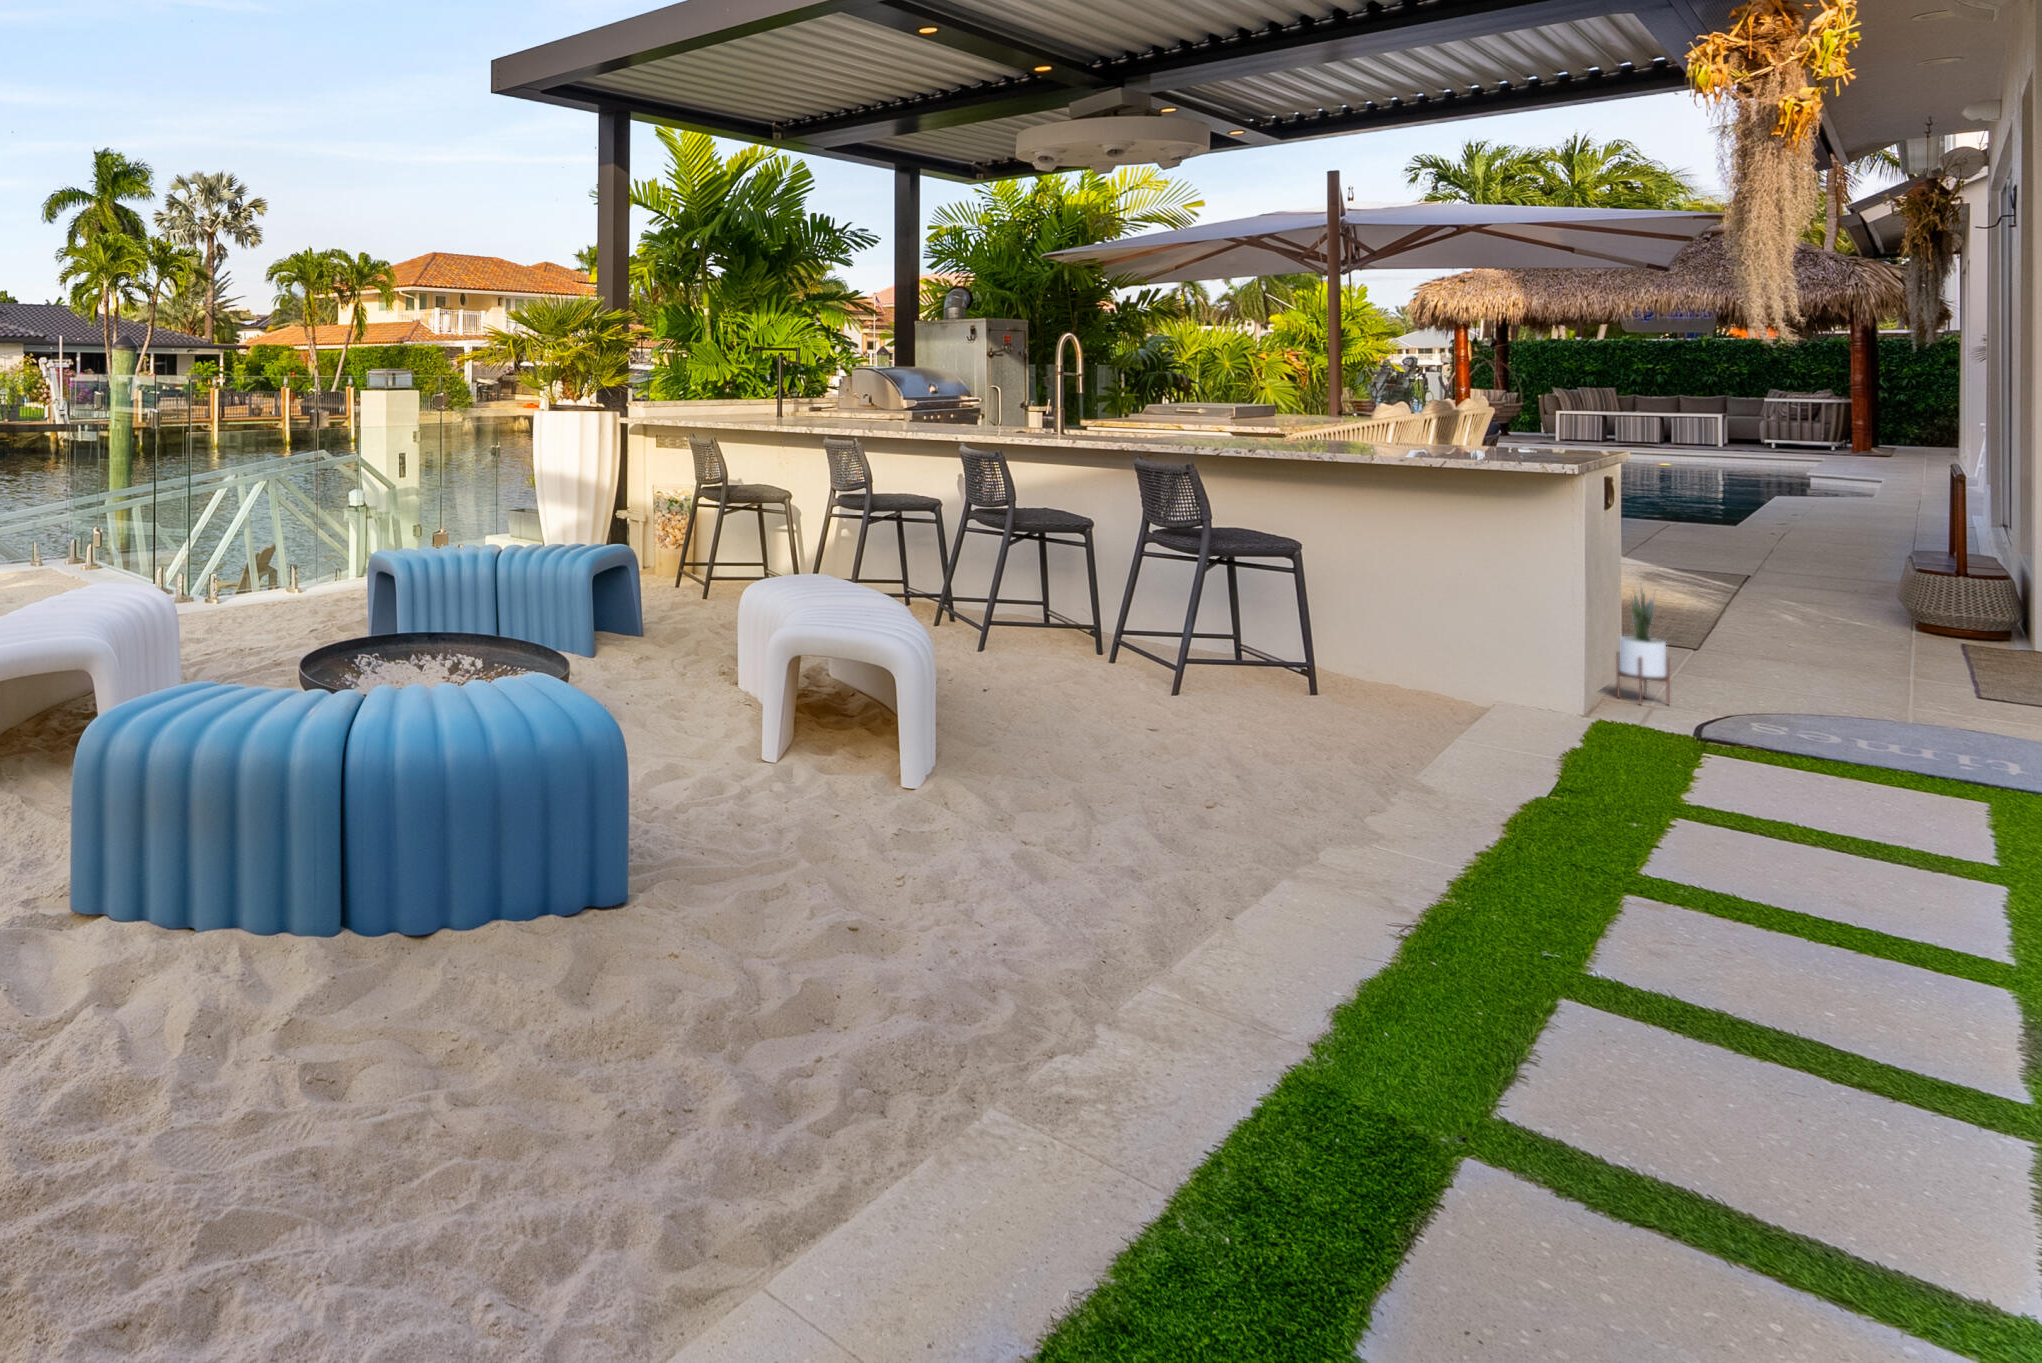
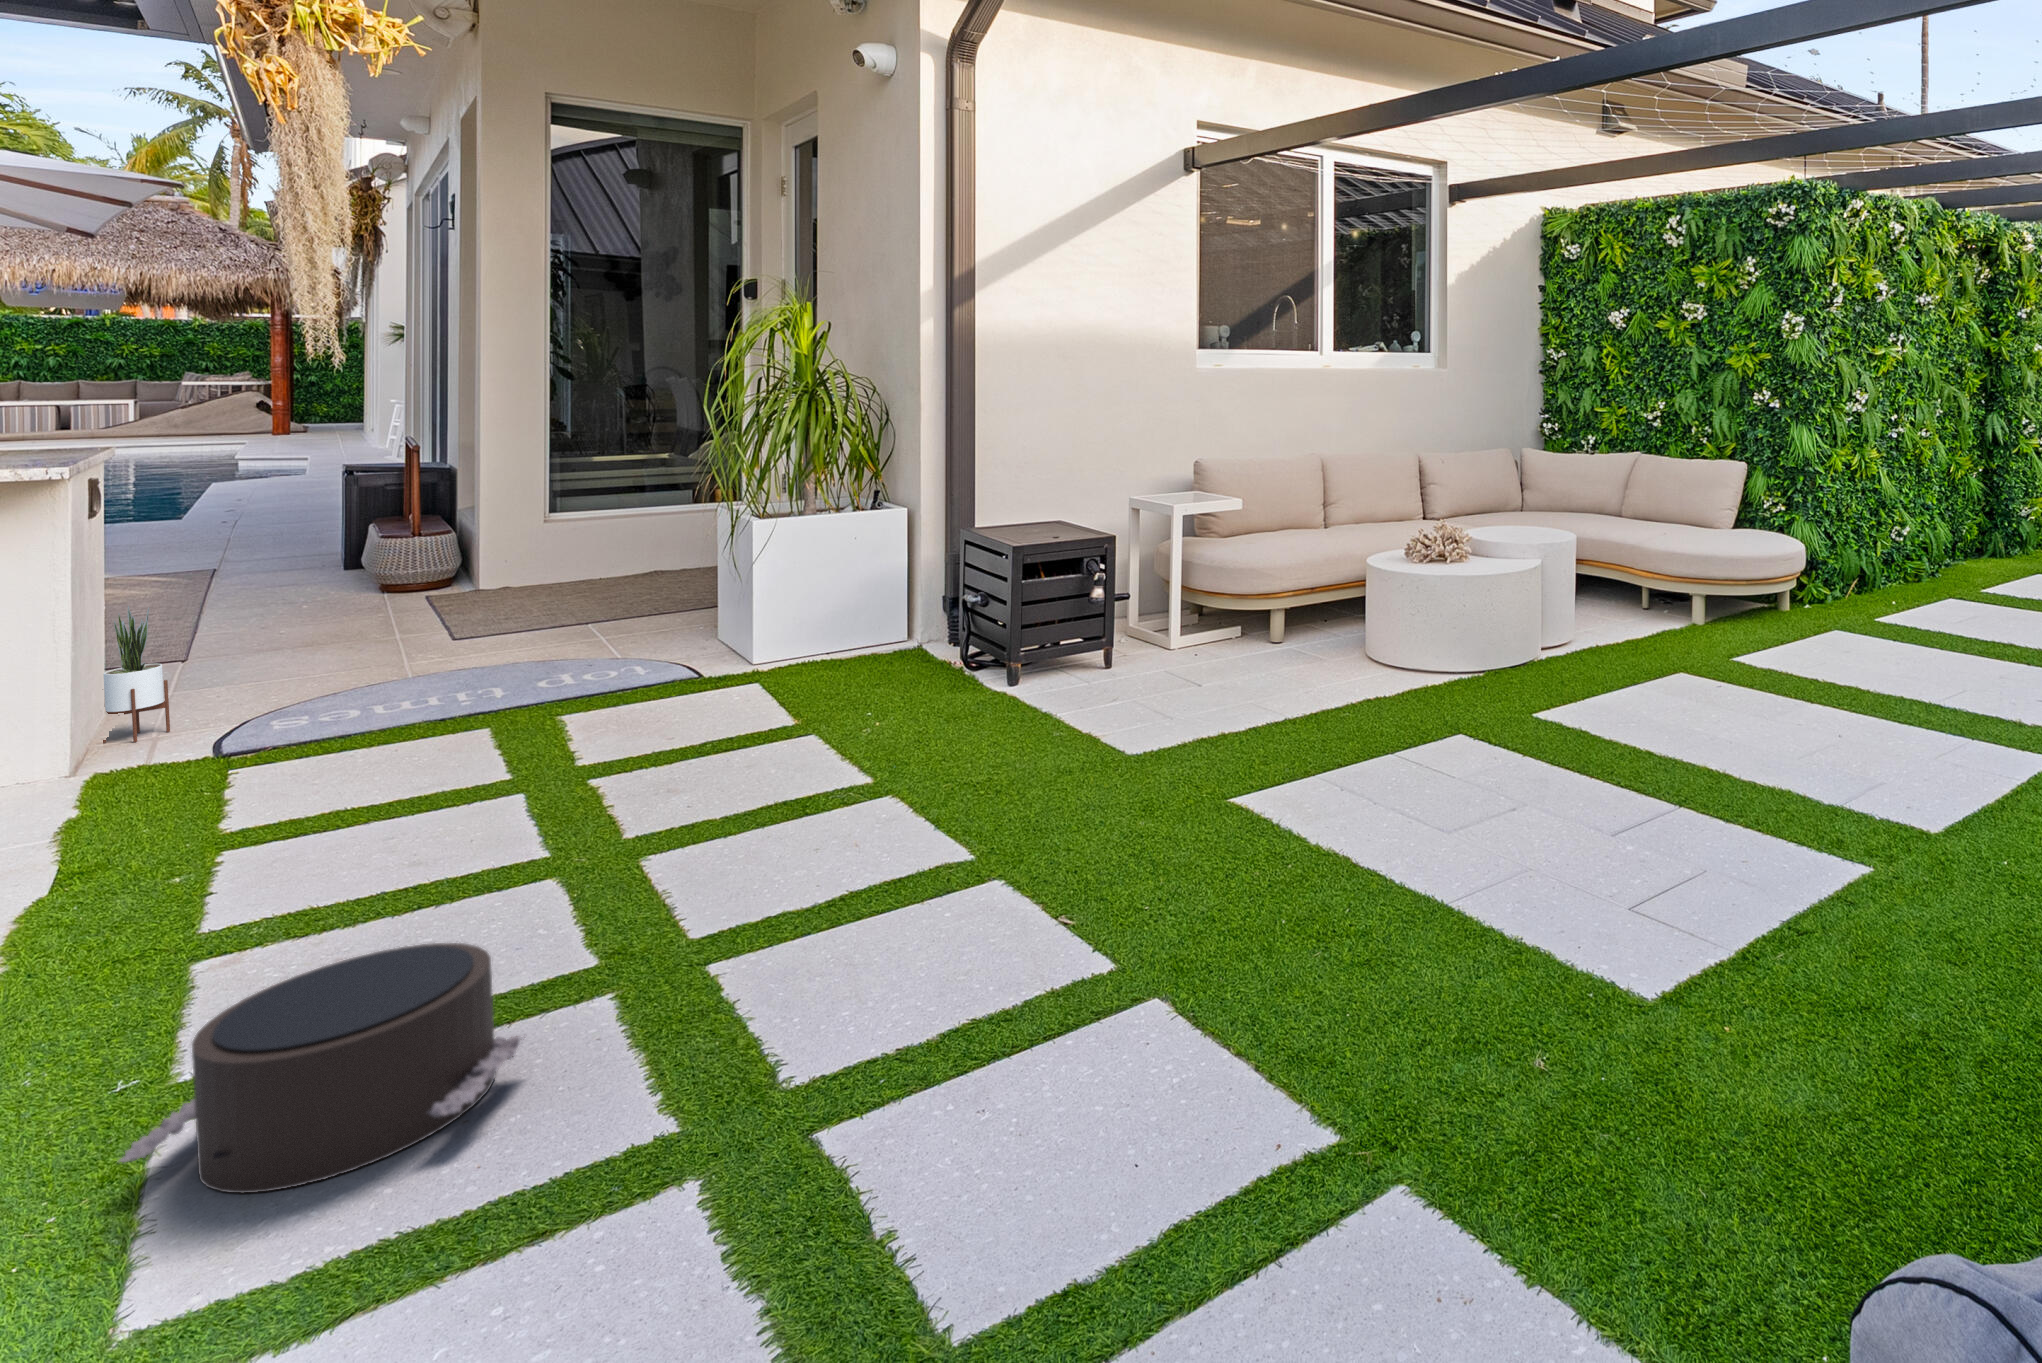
pouf: none [1518,921,1894,1145] -> present [120,943,526,1193]

